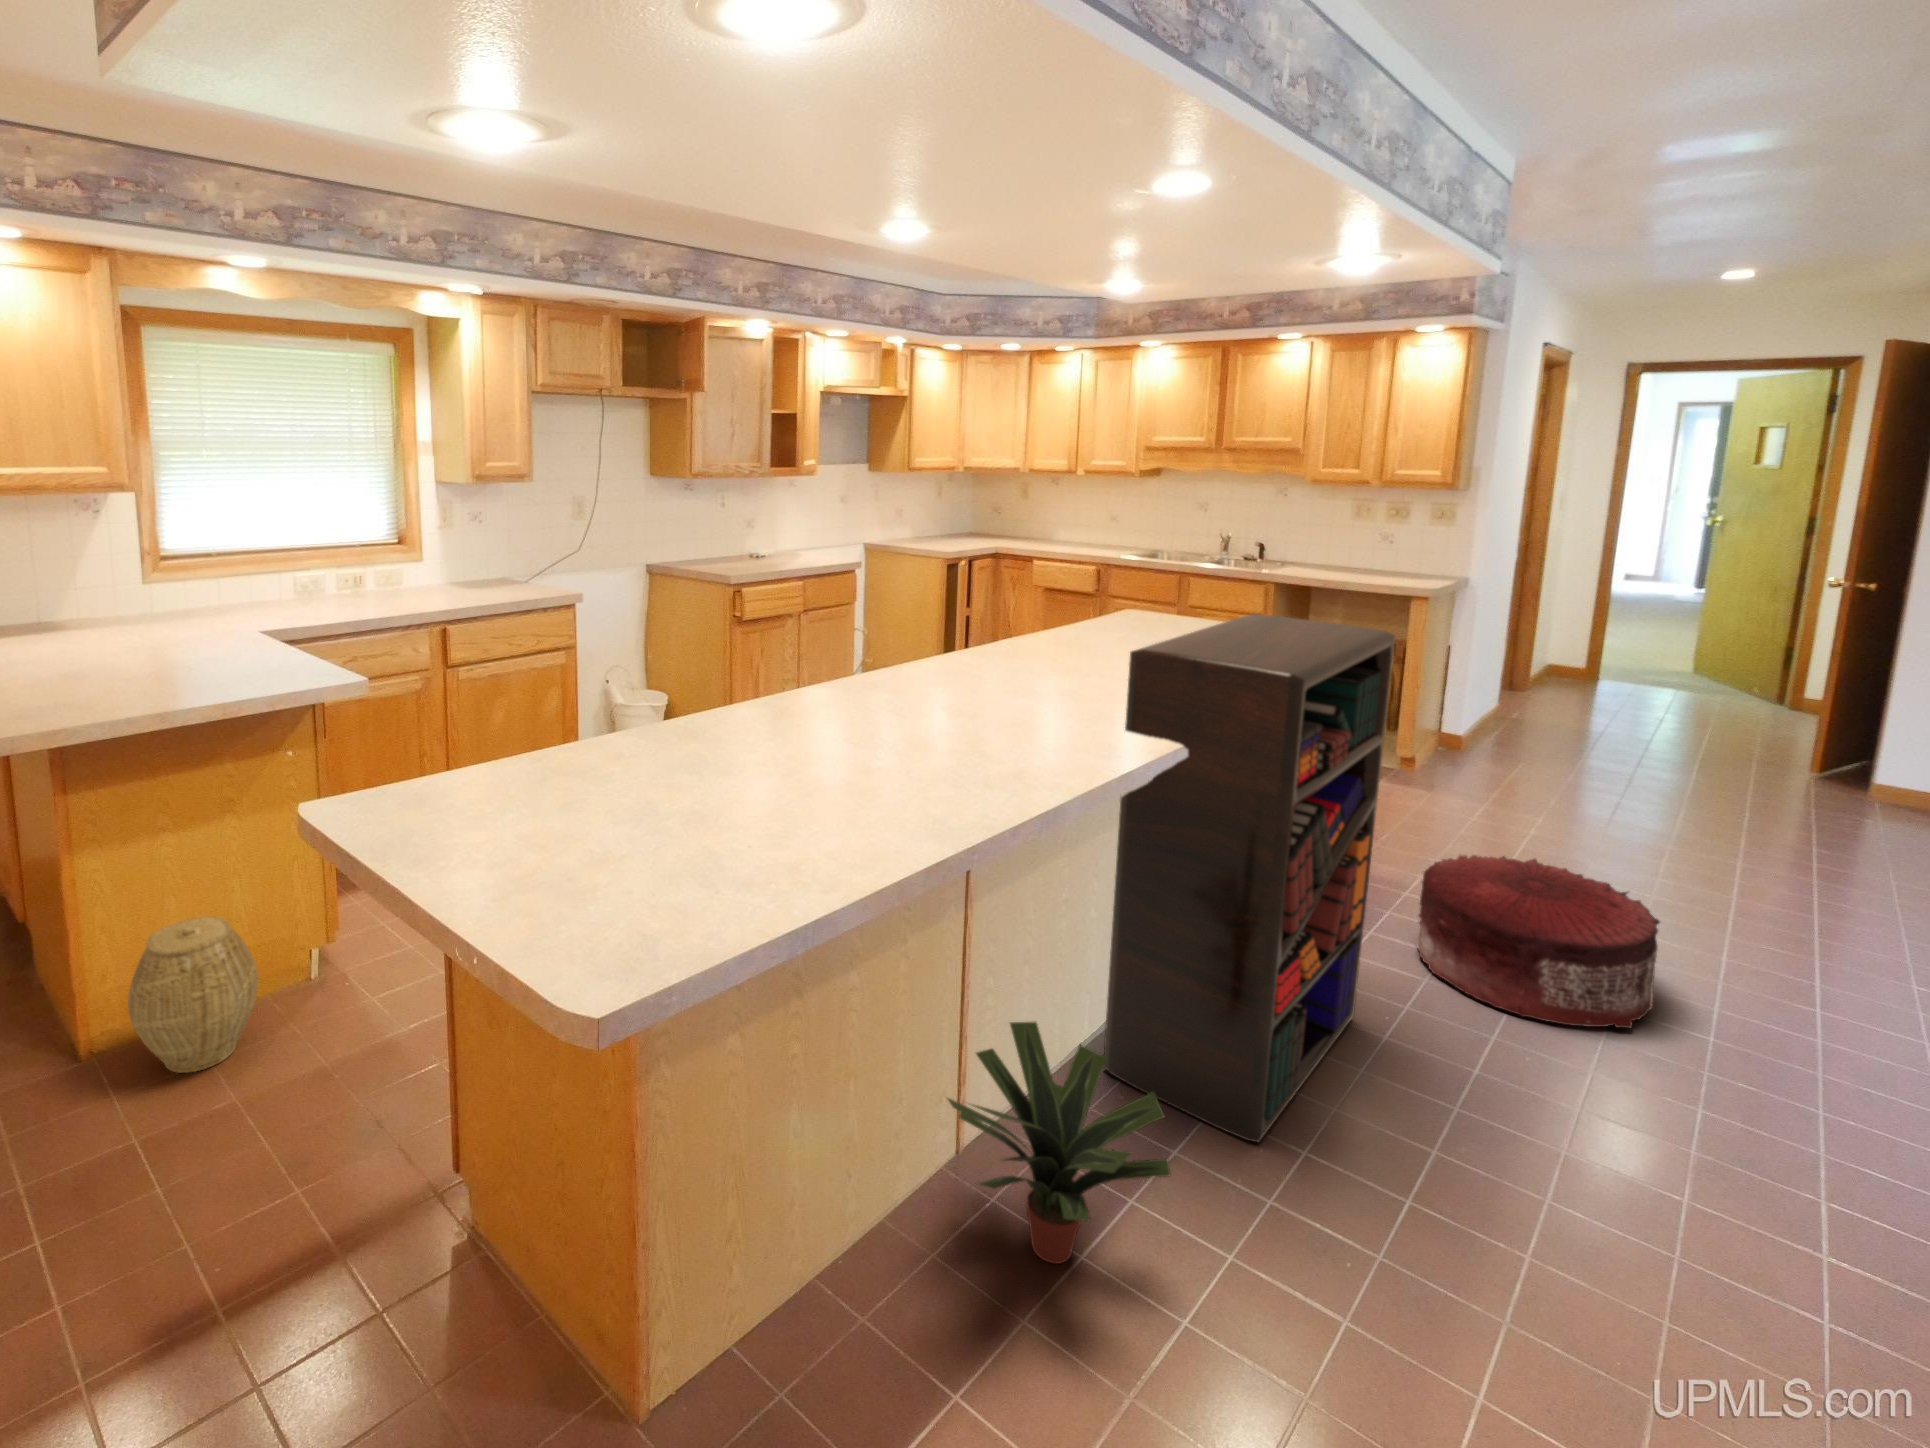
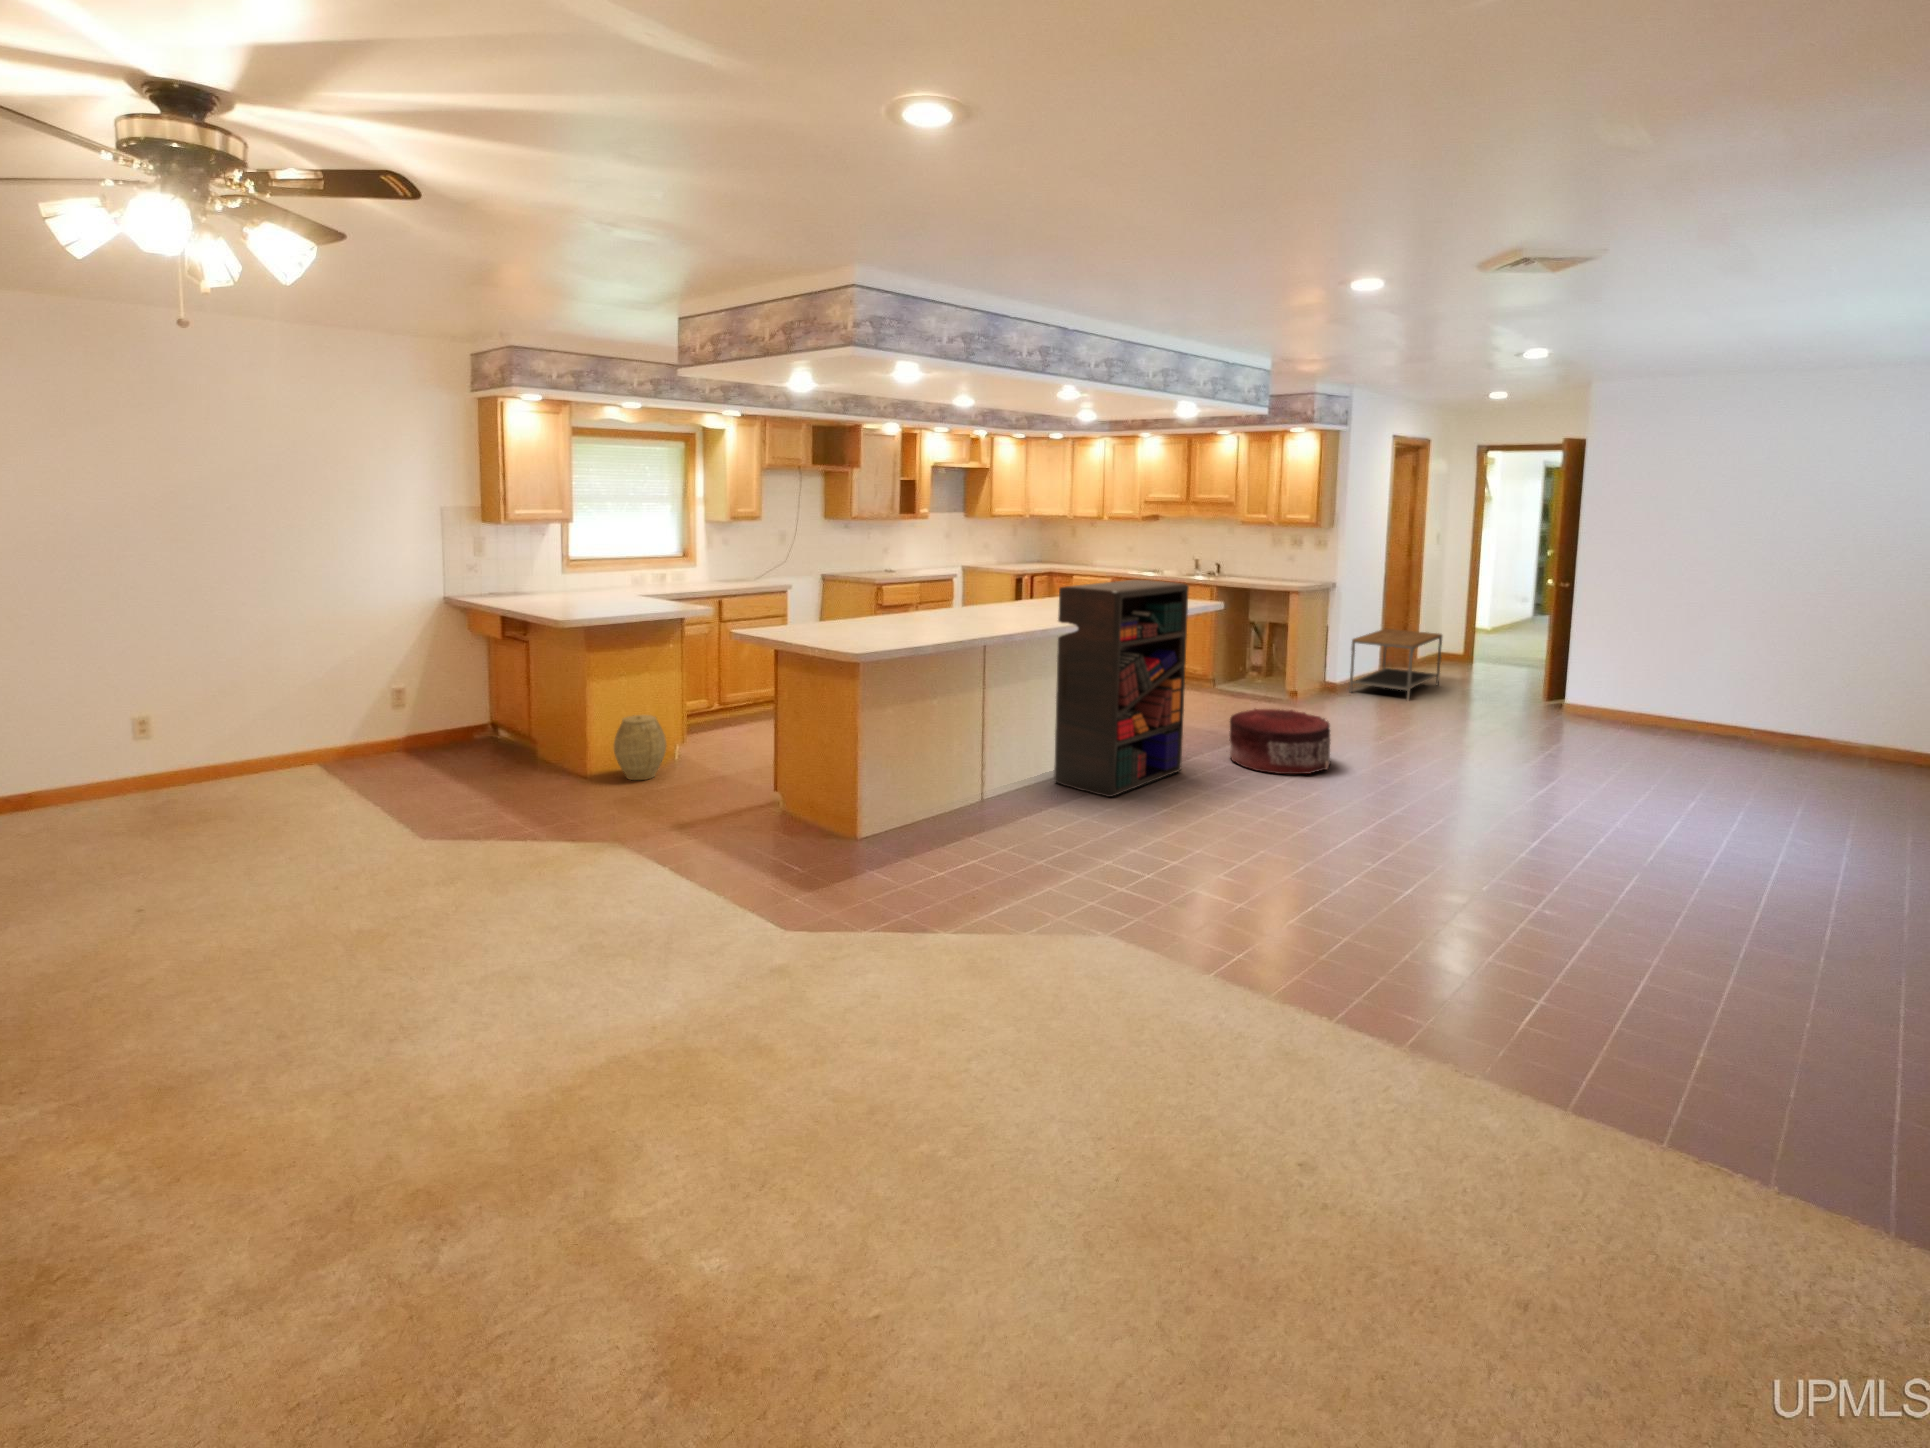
coffee table: none [1485,643,1620,773] -> present [1349,629,1442,701]
potted plant: present [948,1022,1170,1264] -> none [972,732,1058,818]

